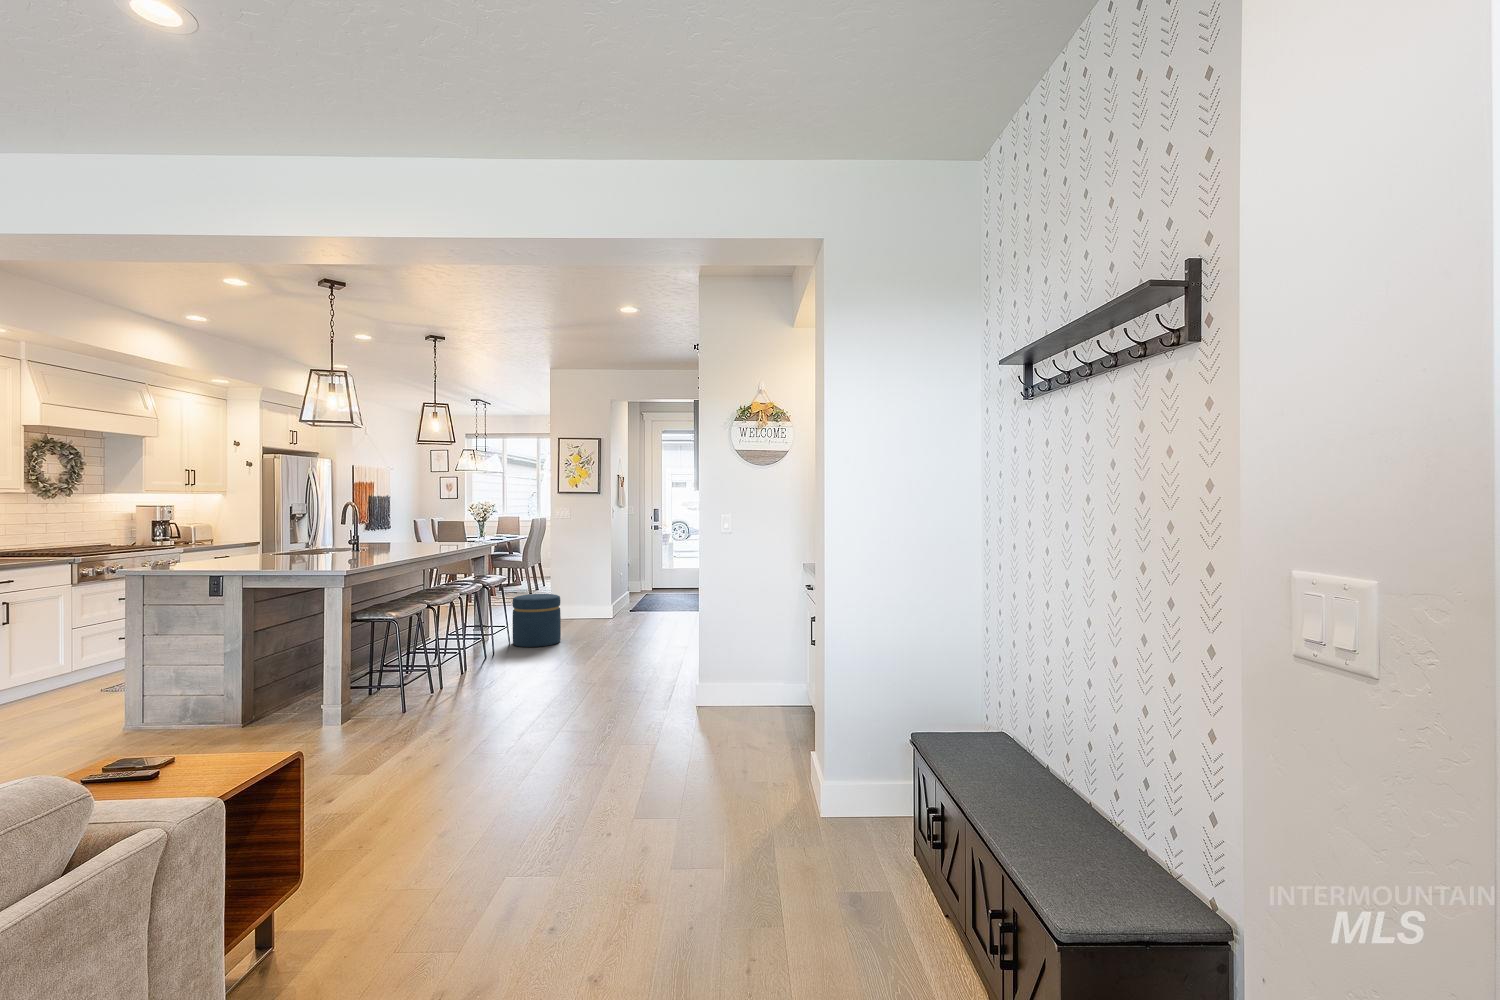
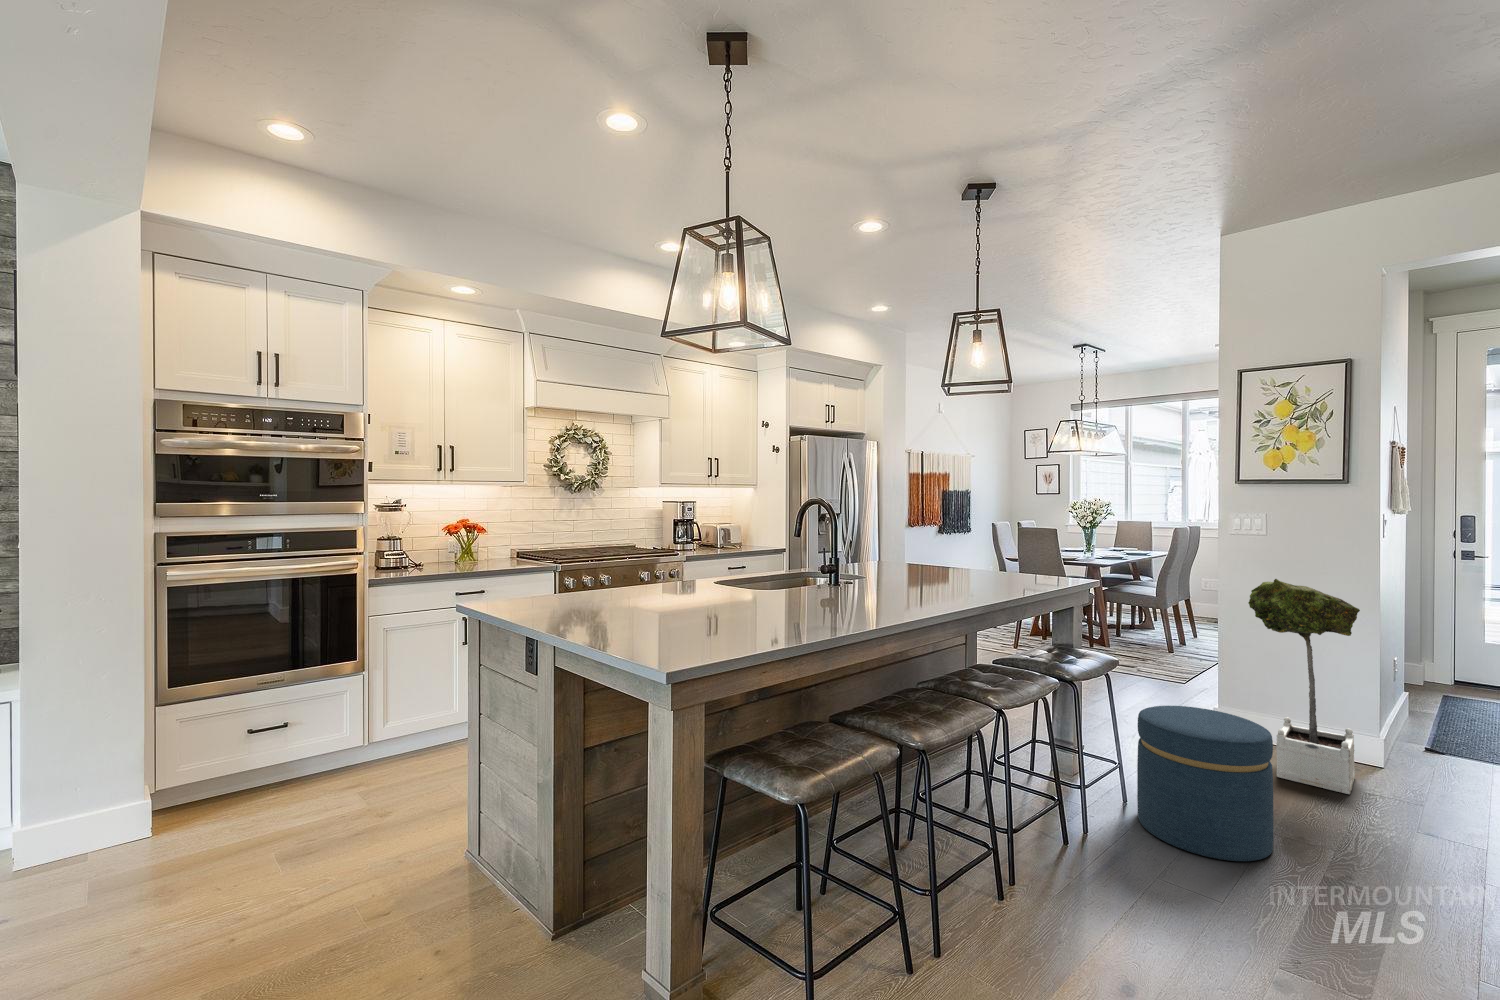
potted tree: none [558,539,596,626] -> present [1248,579,1360,794]

